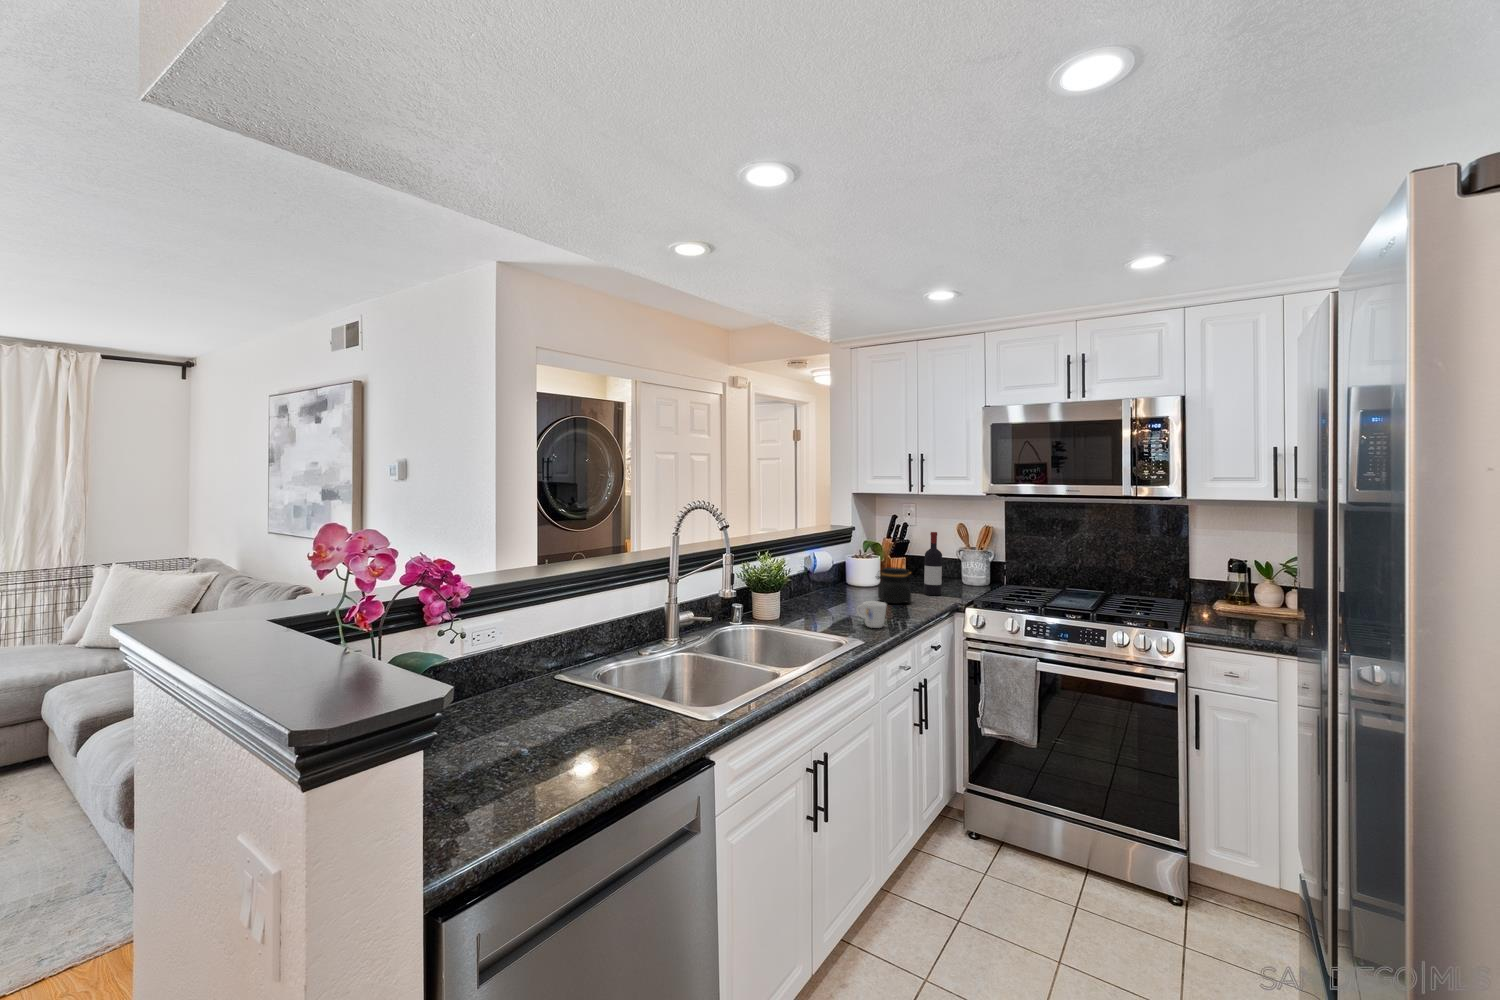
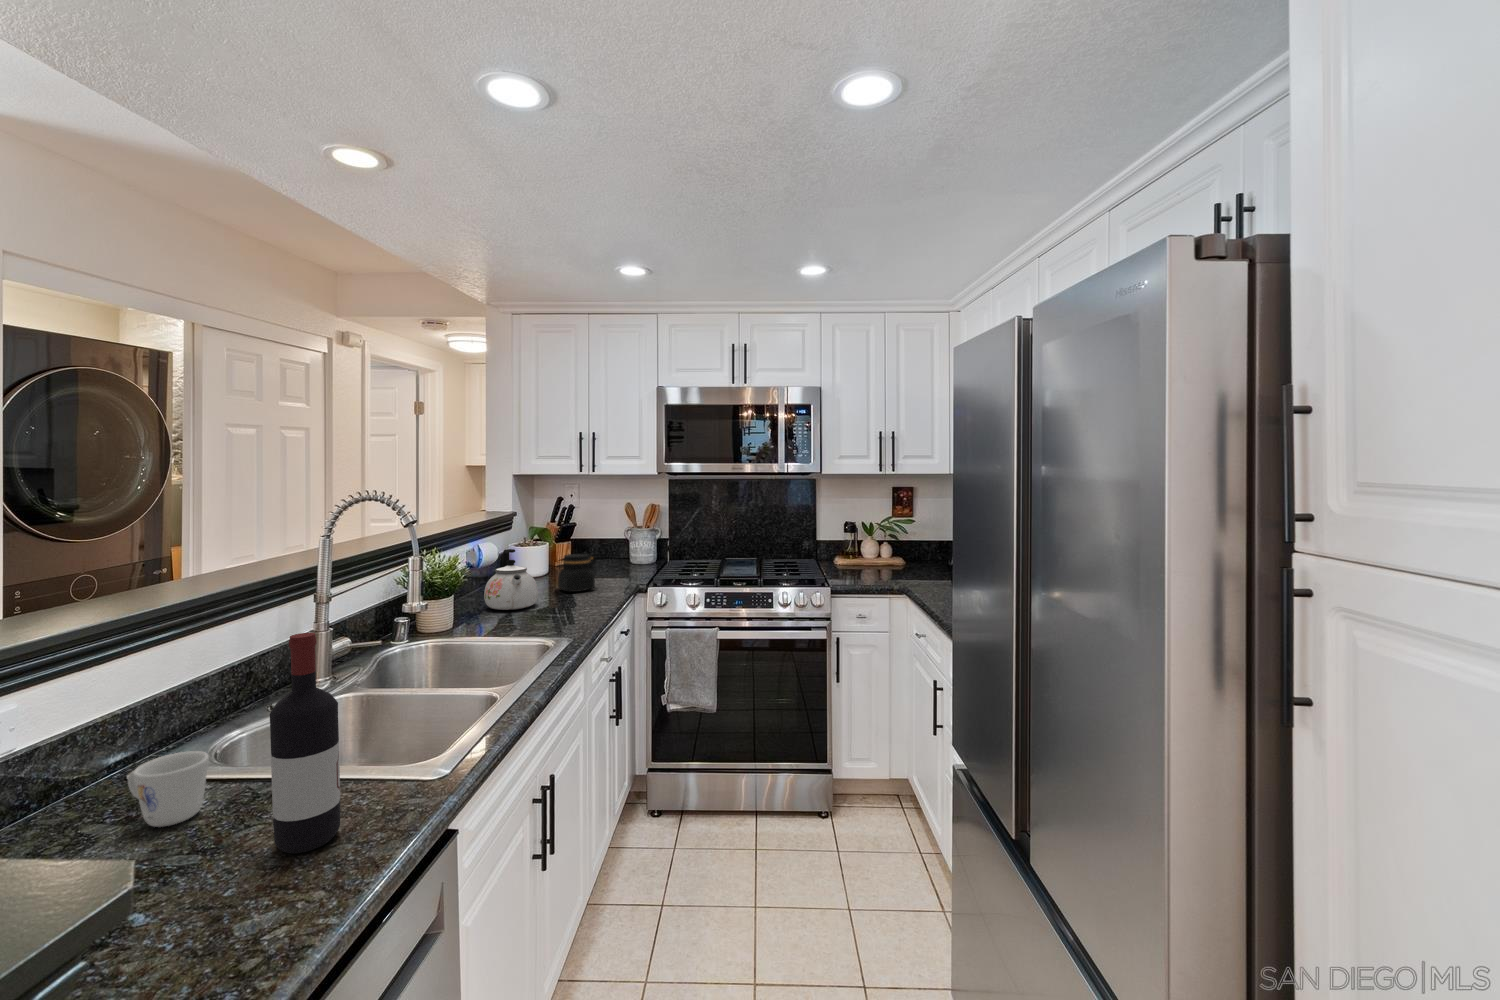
wine bottle: present [924,532,942,596] -> present [270,633,340,854]
kettle: none [808,557,853,611] -> present [484,549,538,610]
mug: present [856,601,887,628] -> present [128,751,209,827]

